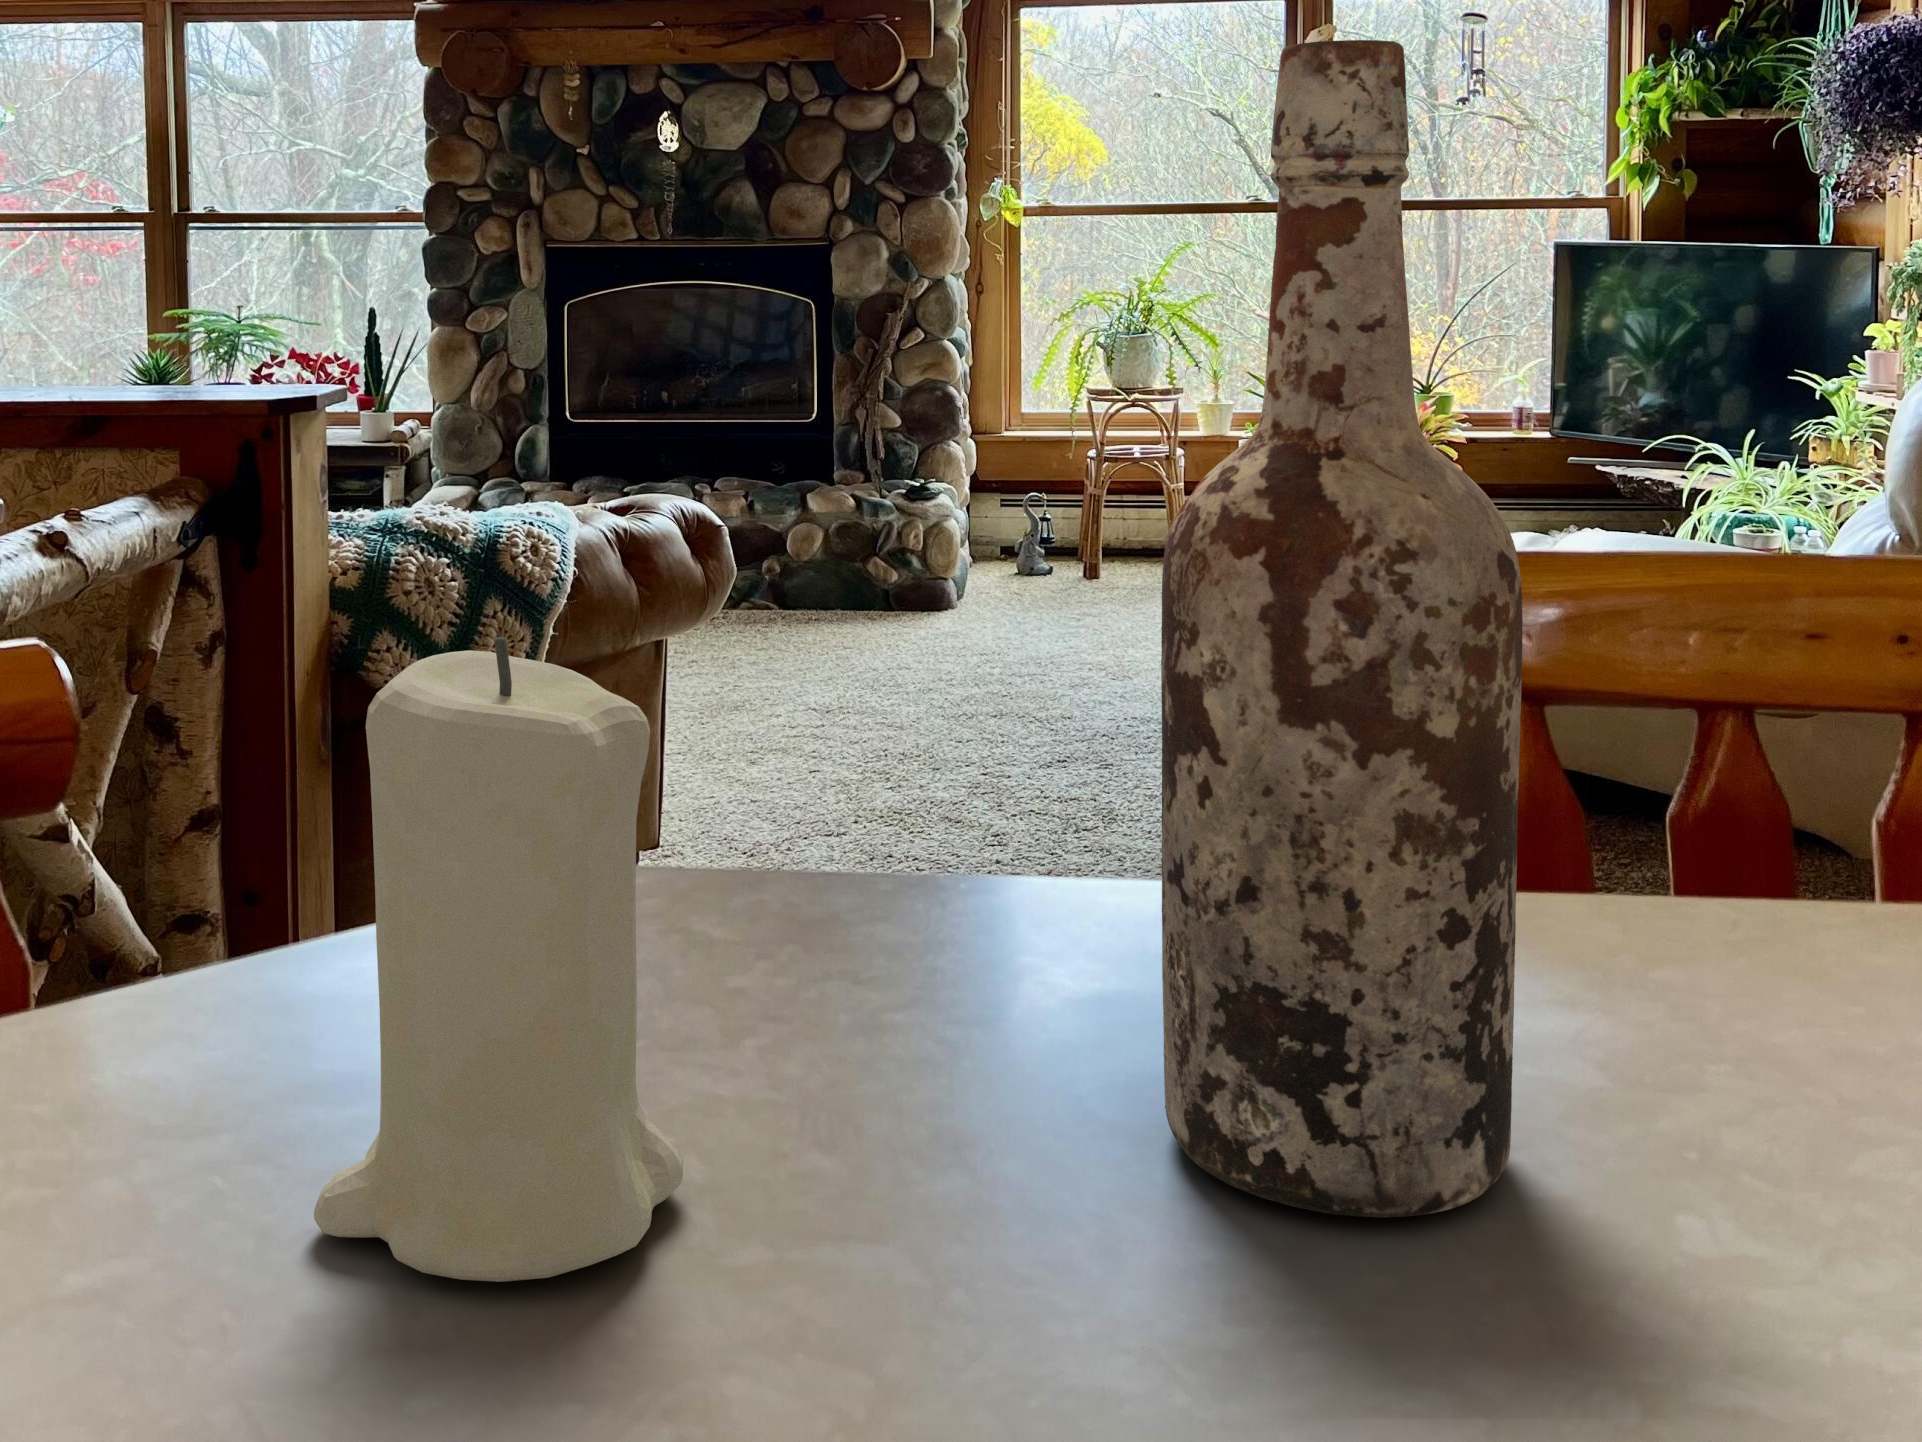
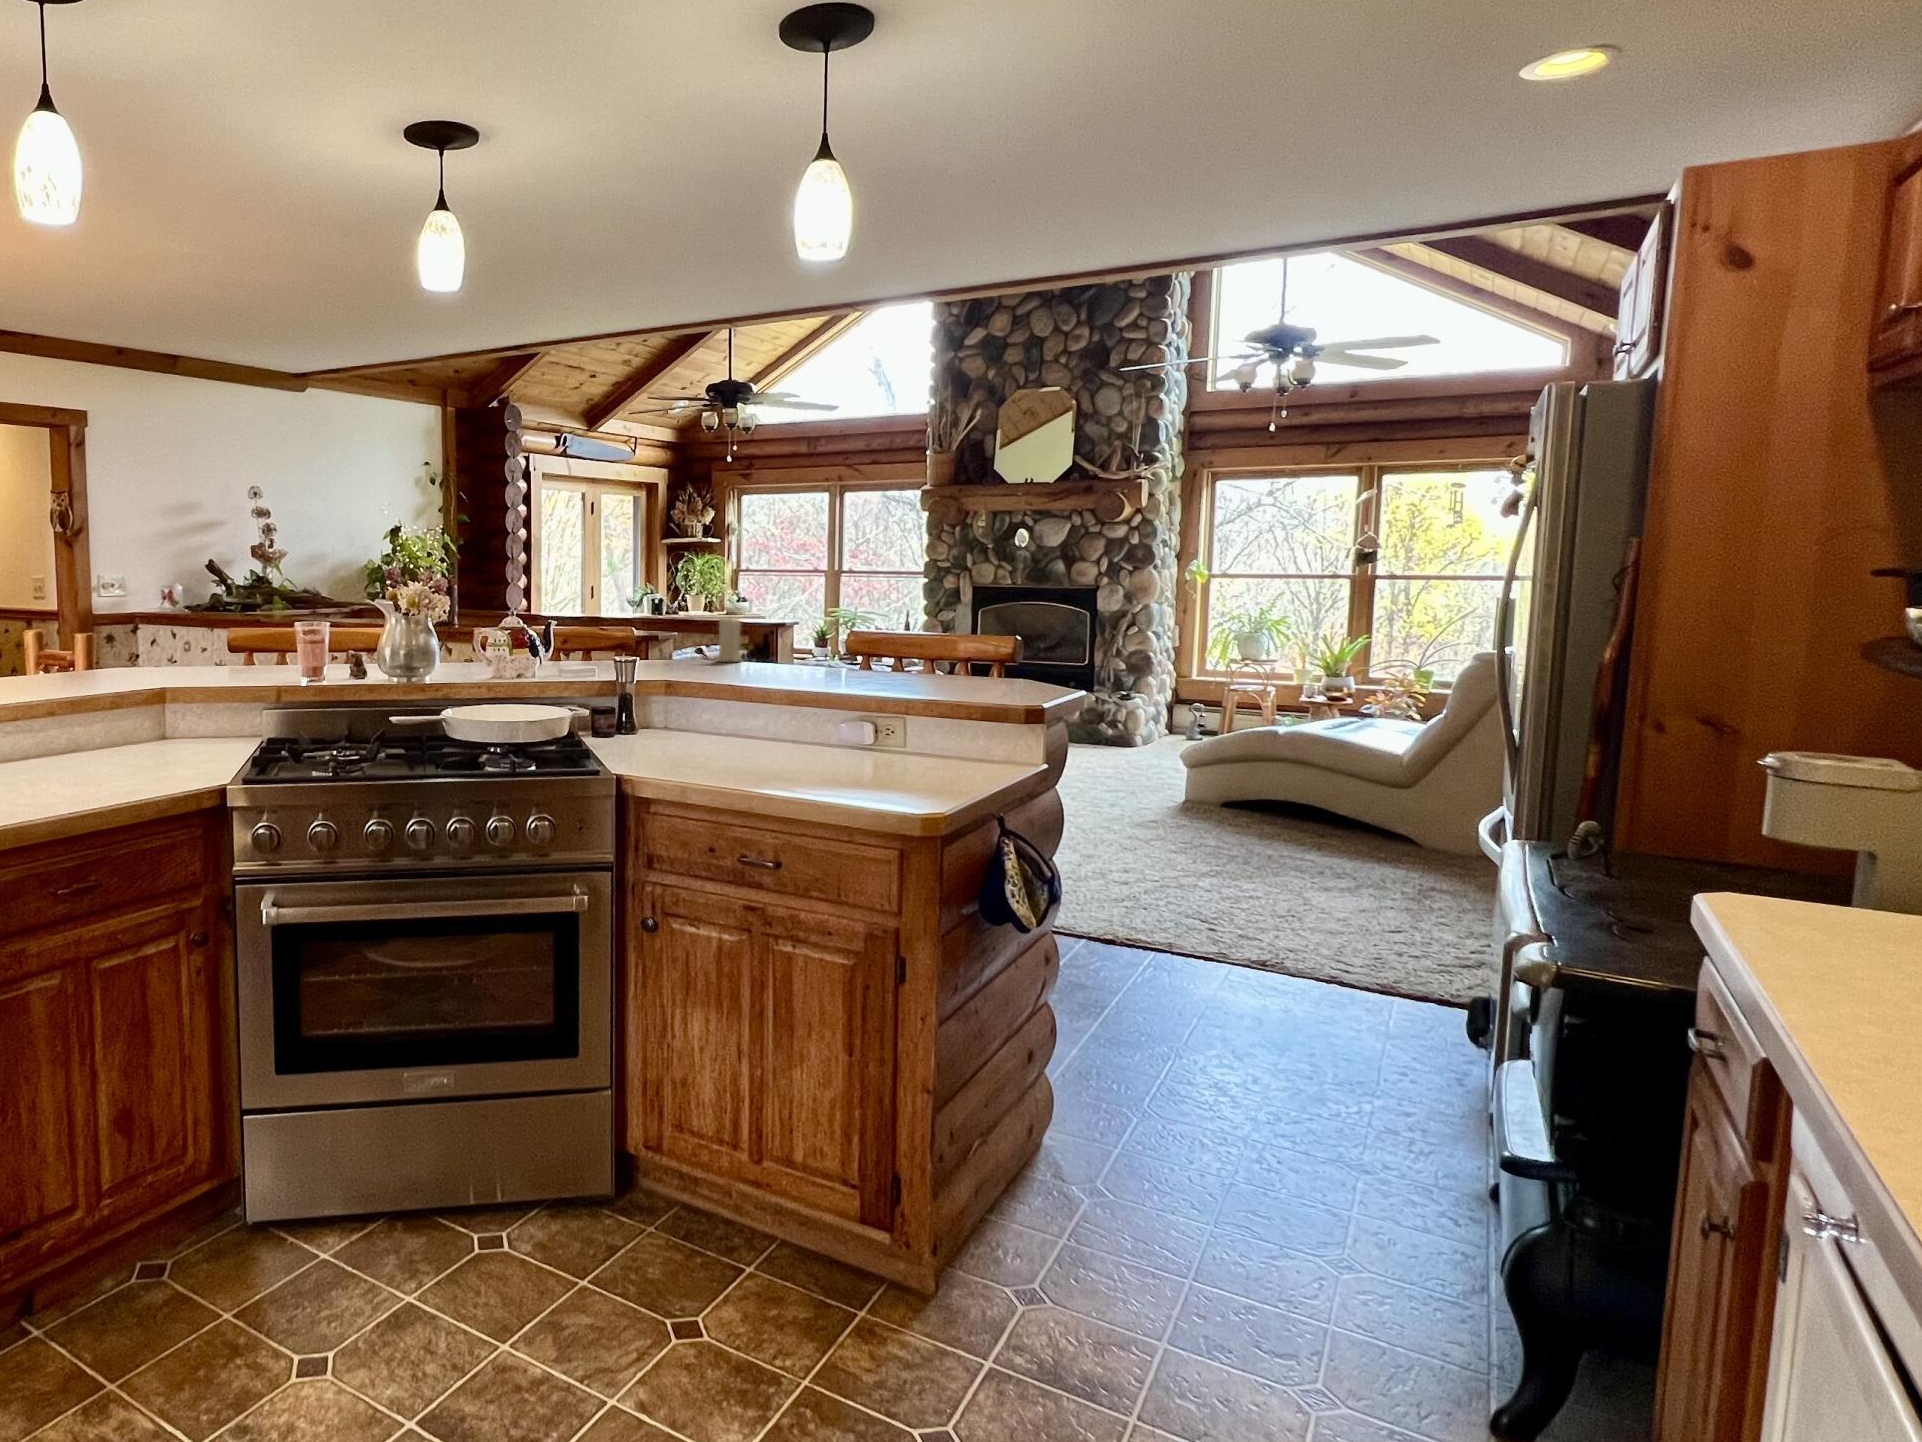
wine bottle: present [1161,40,1523,1217] -> none [783,568,814,665]

